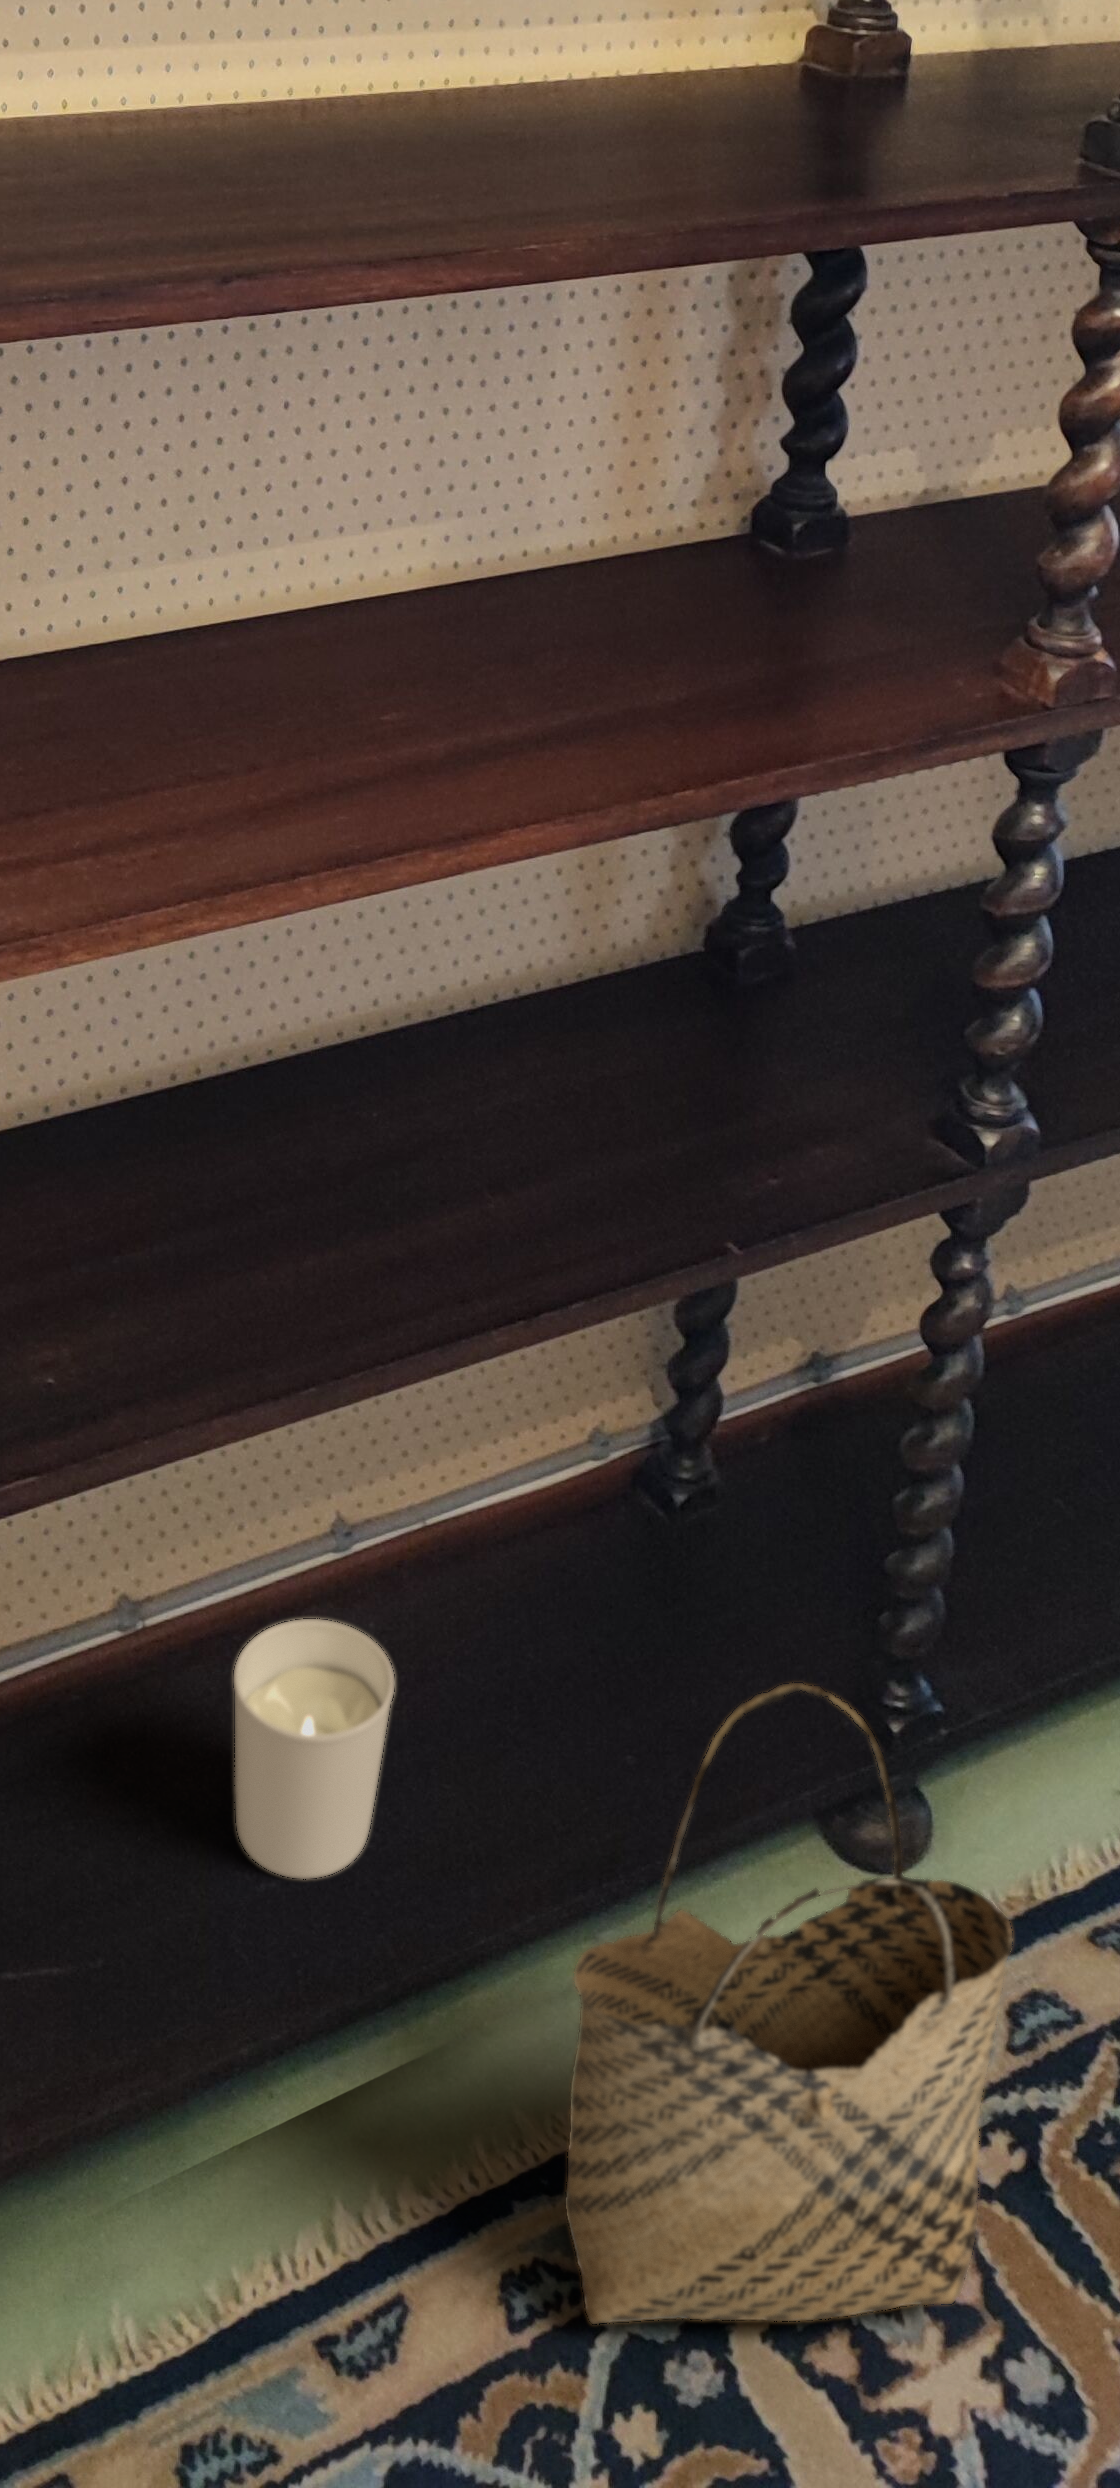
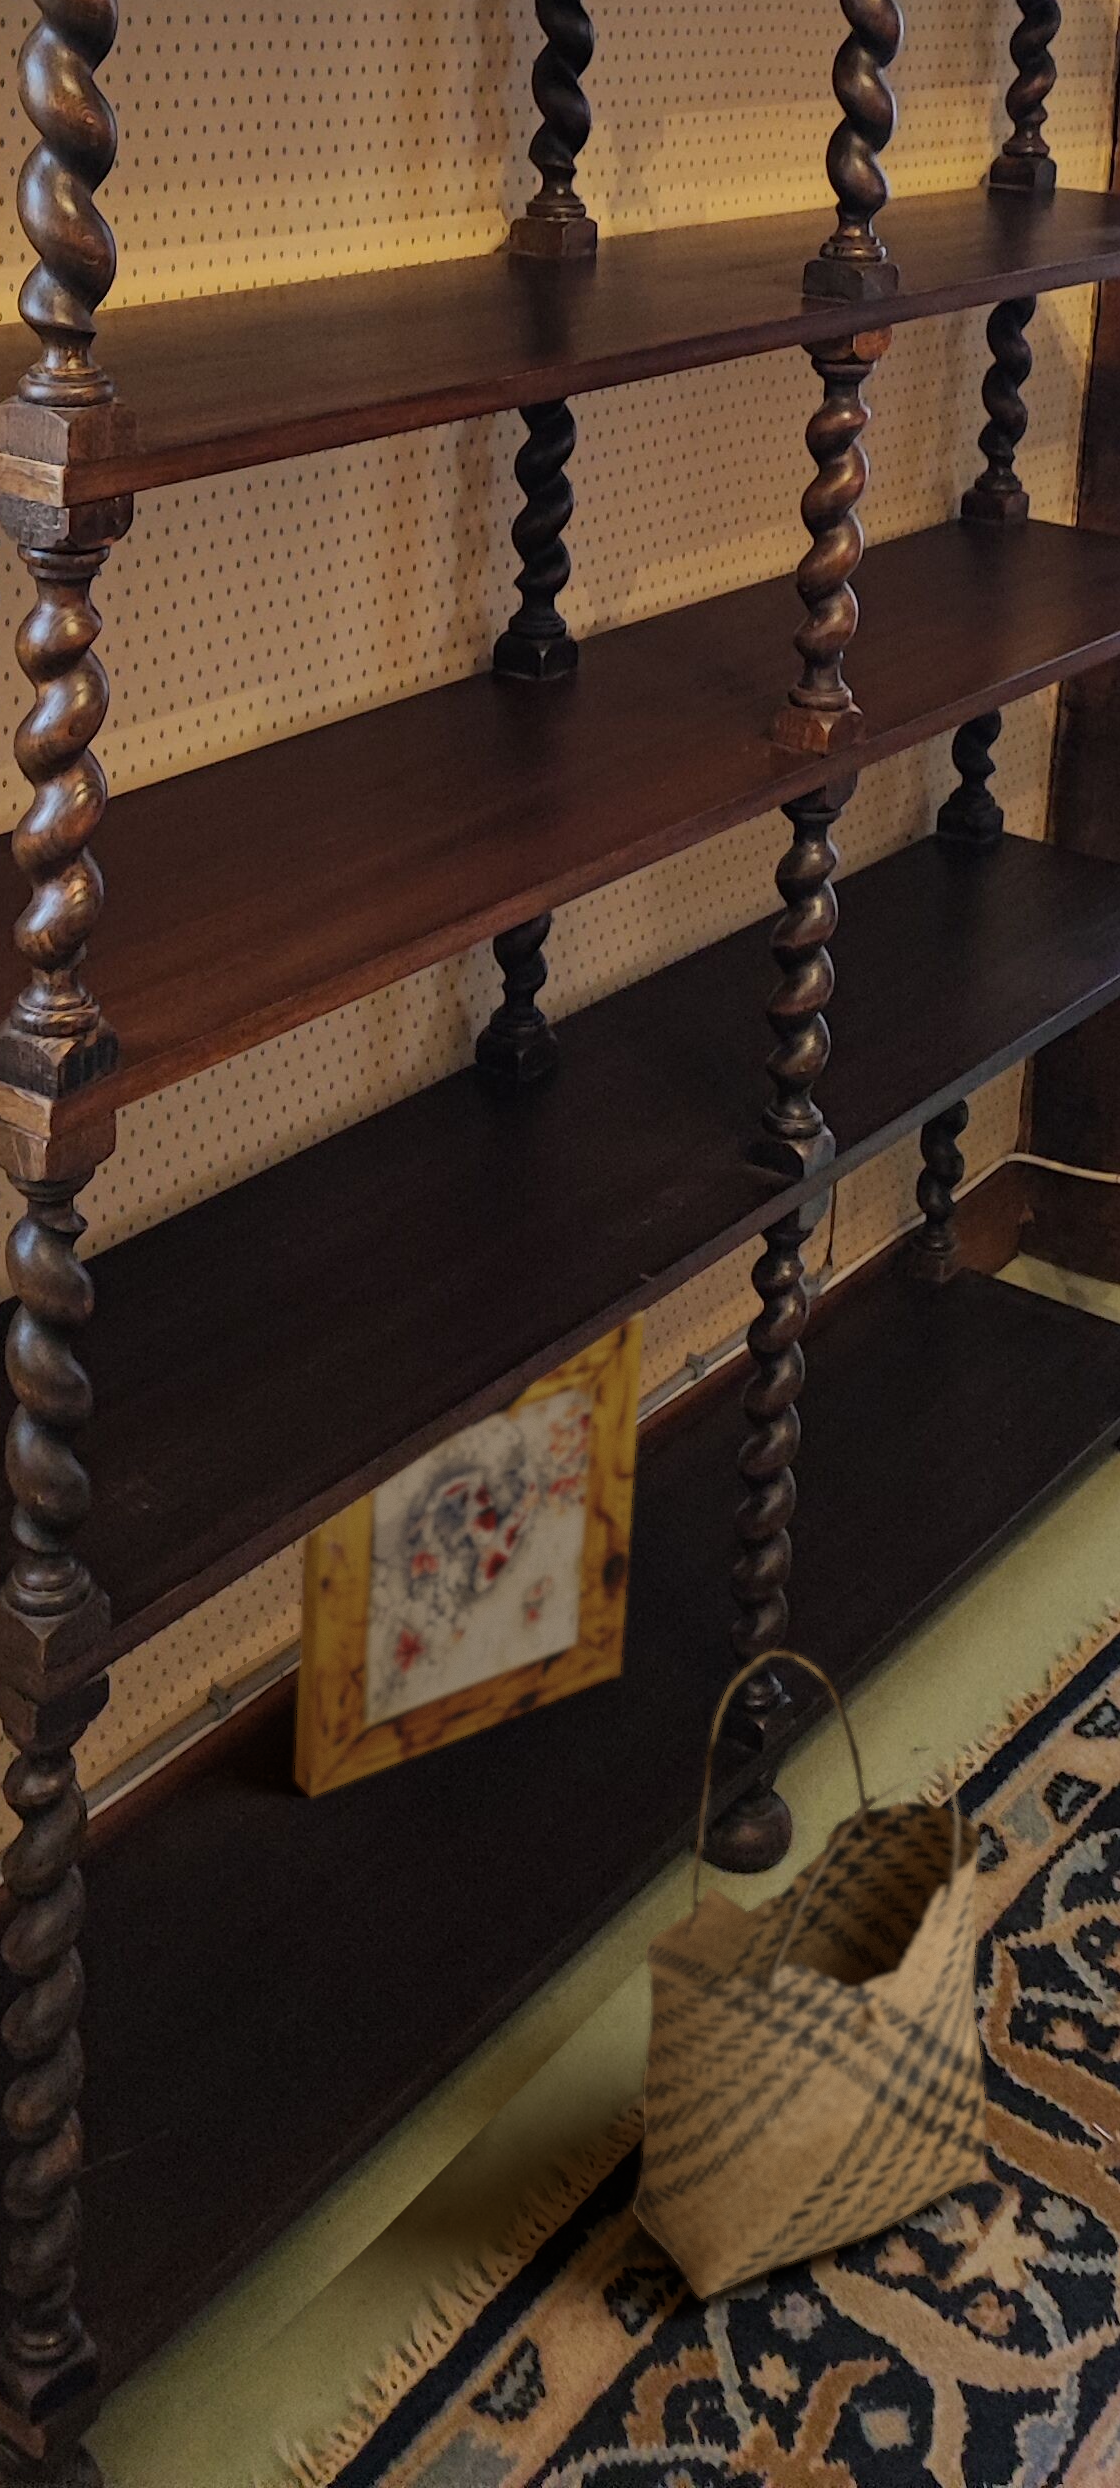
picture frame: none [386,1244,827,1664] -> present [295,1312,644,1796]
candle holder: present [234,1619,394,1879] -> none [228,1745,382,2000]

